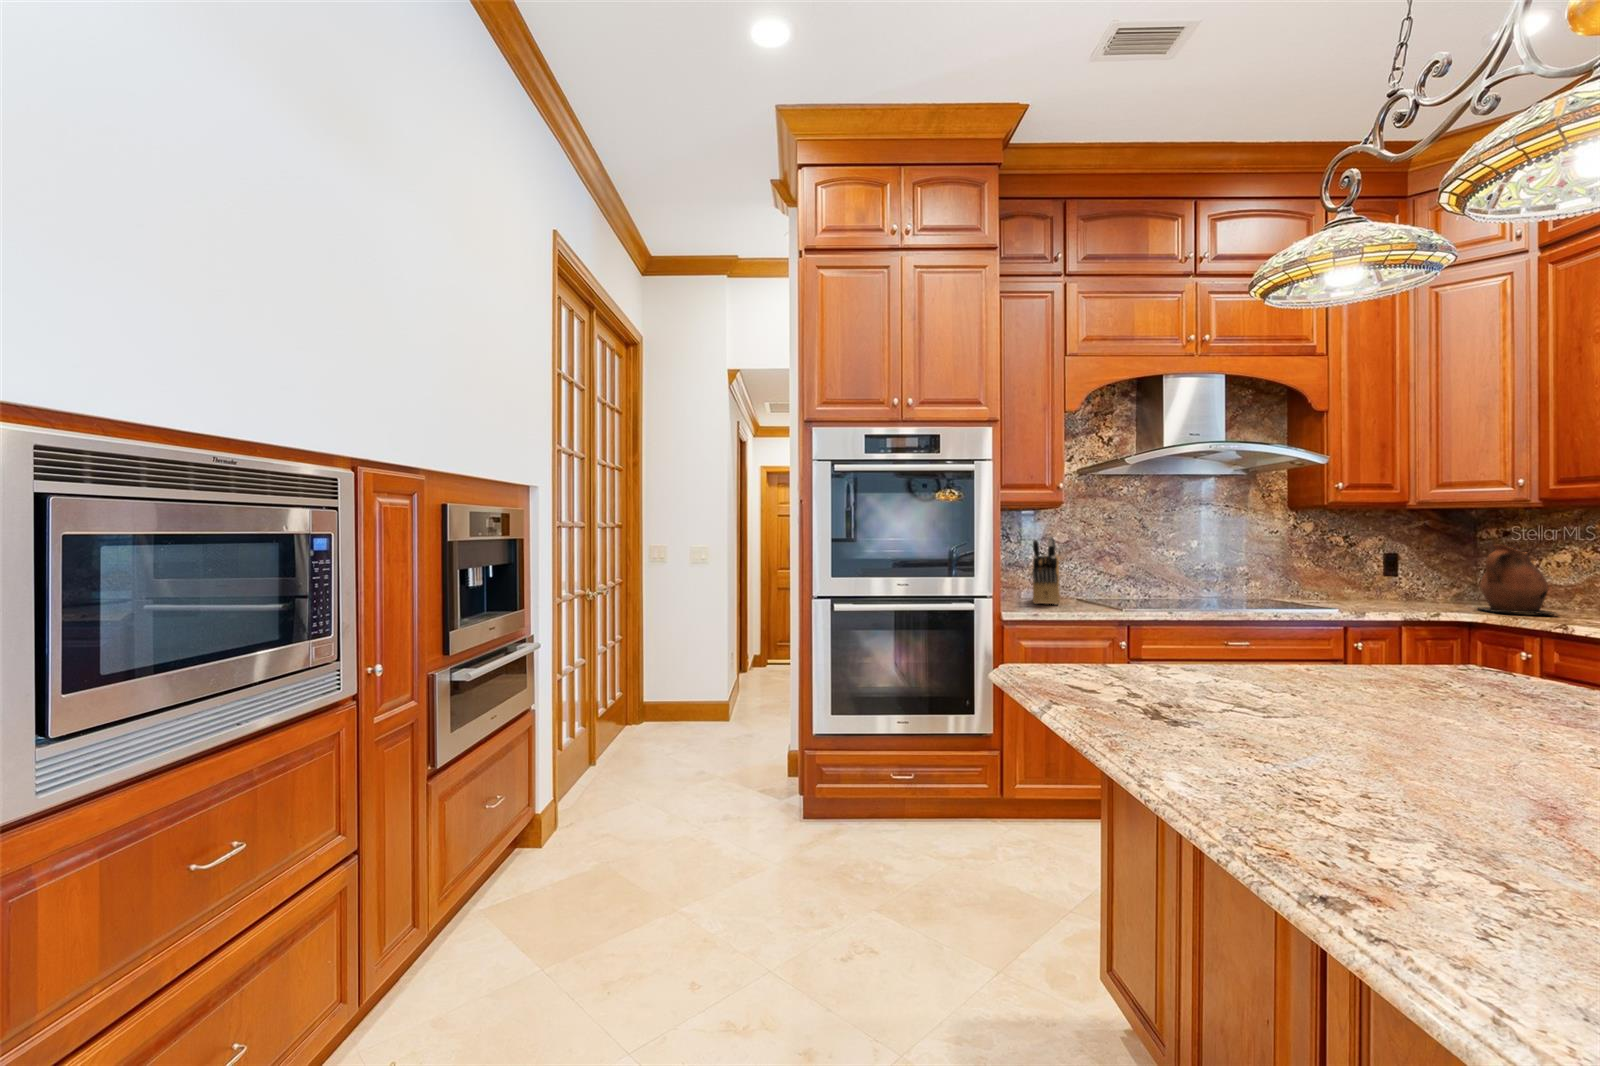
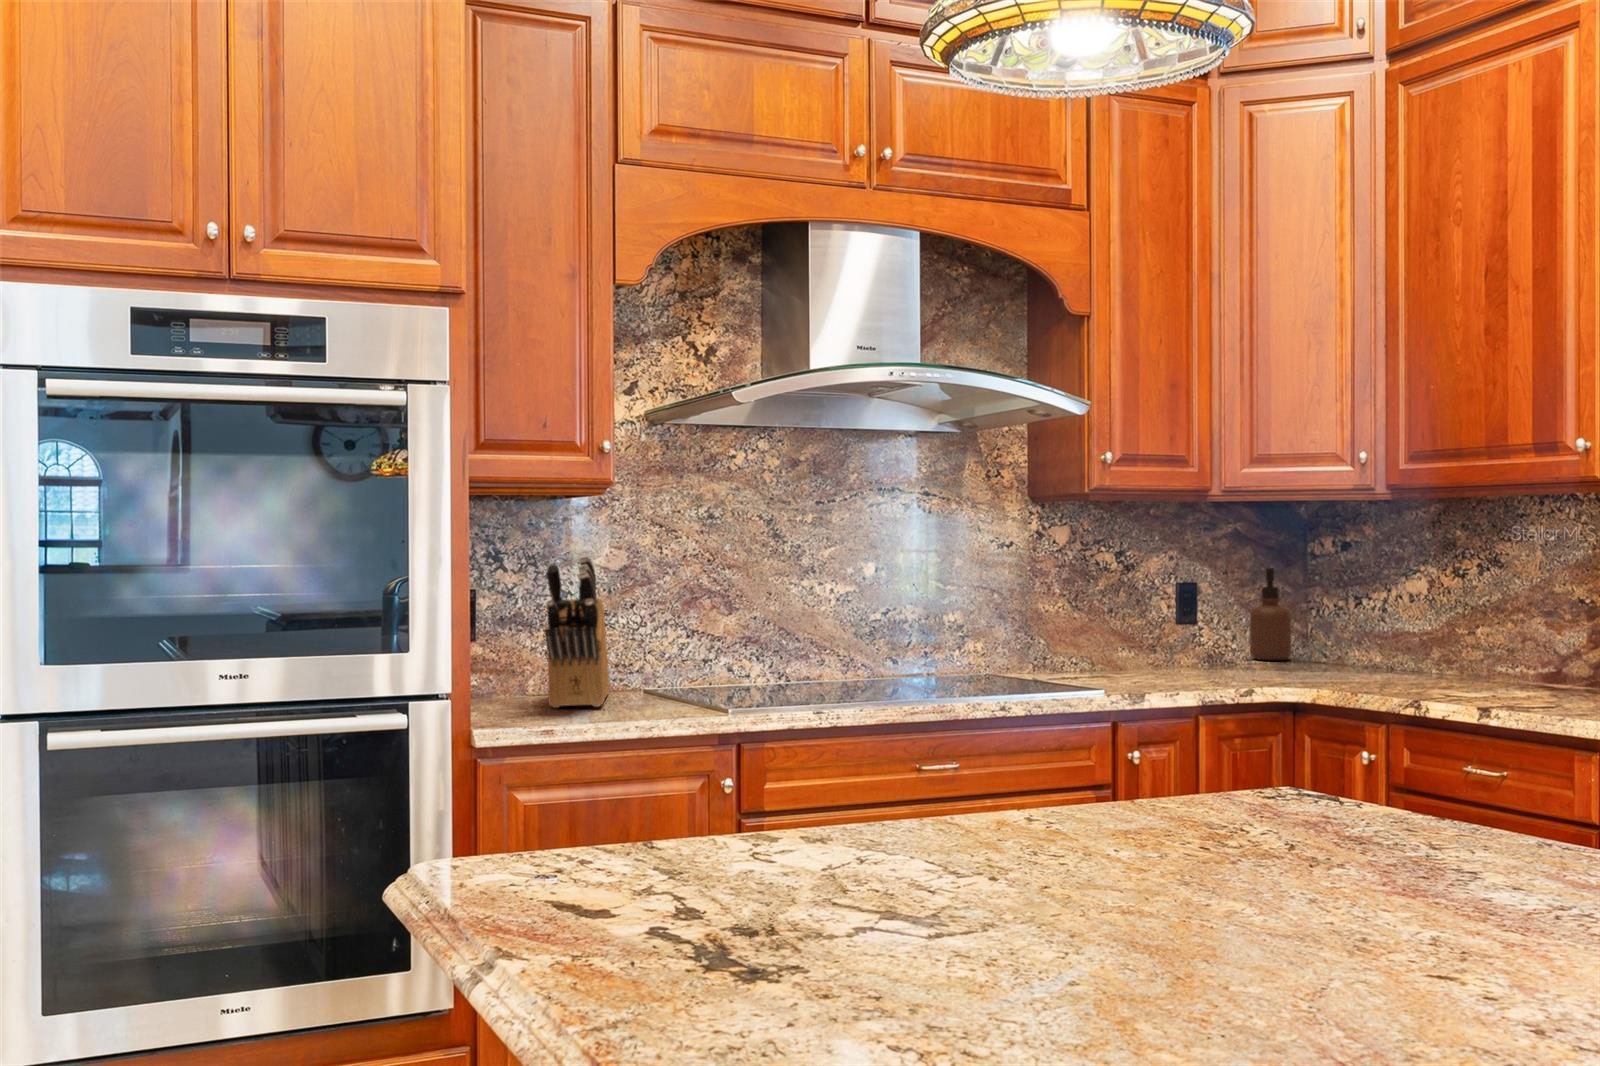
ceramic pitcher: present [1478,545,1556,614] -> none [1298,566,1411,685]
soap dispenser: none [1436,546,1466,599] -> present [1250,568,1291,660]

